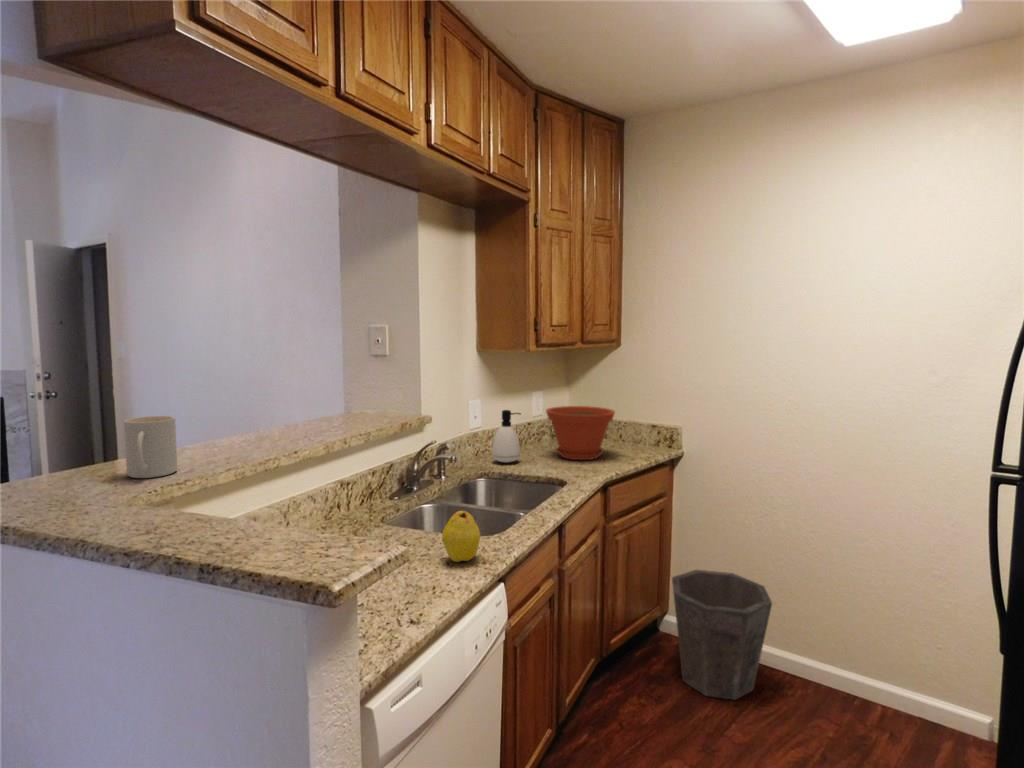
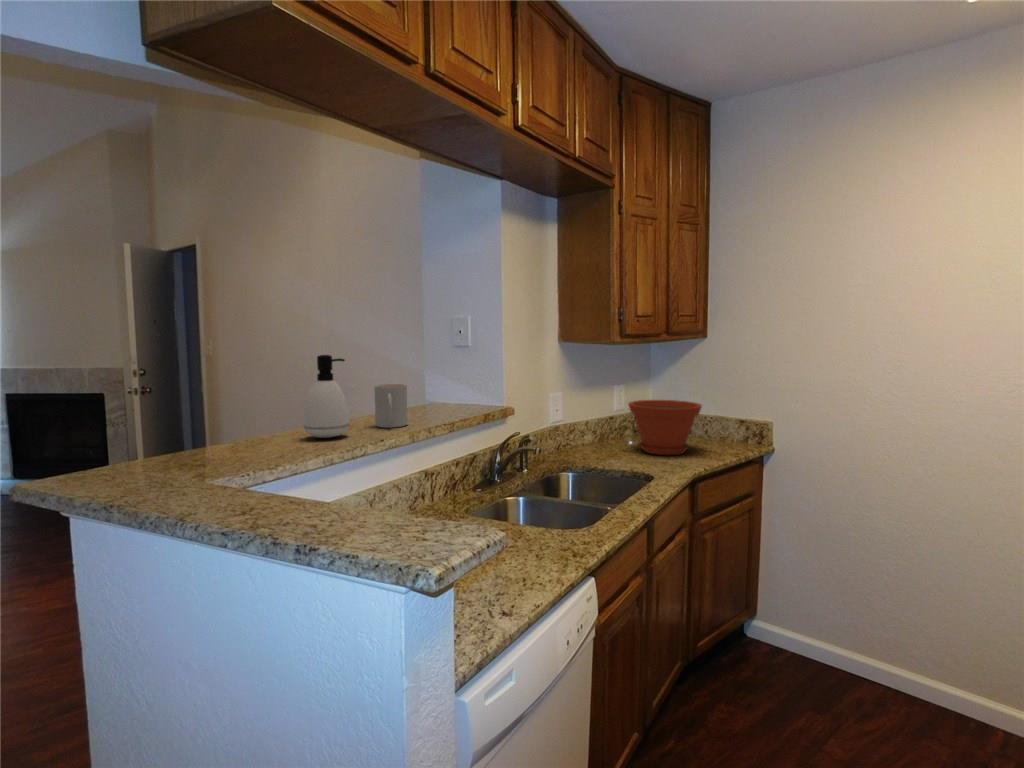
soap dispenser: present [492,410,521,463] -> present [303,355,350,438]
mug: present [124,416,177,478] -> present [375,384,408,428]
fruit: present [442,511,480,562] -> none [530,501,570,555]
waste bin: present [672,570,772,700] -> none [764,574,880,716]

